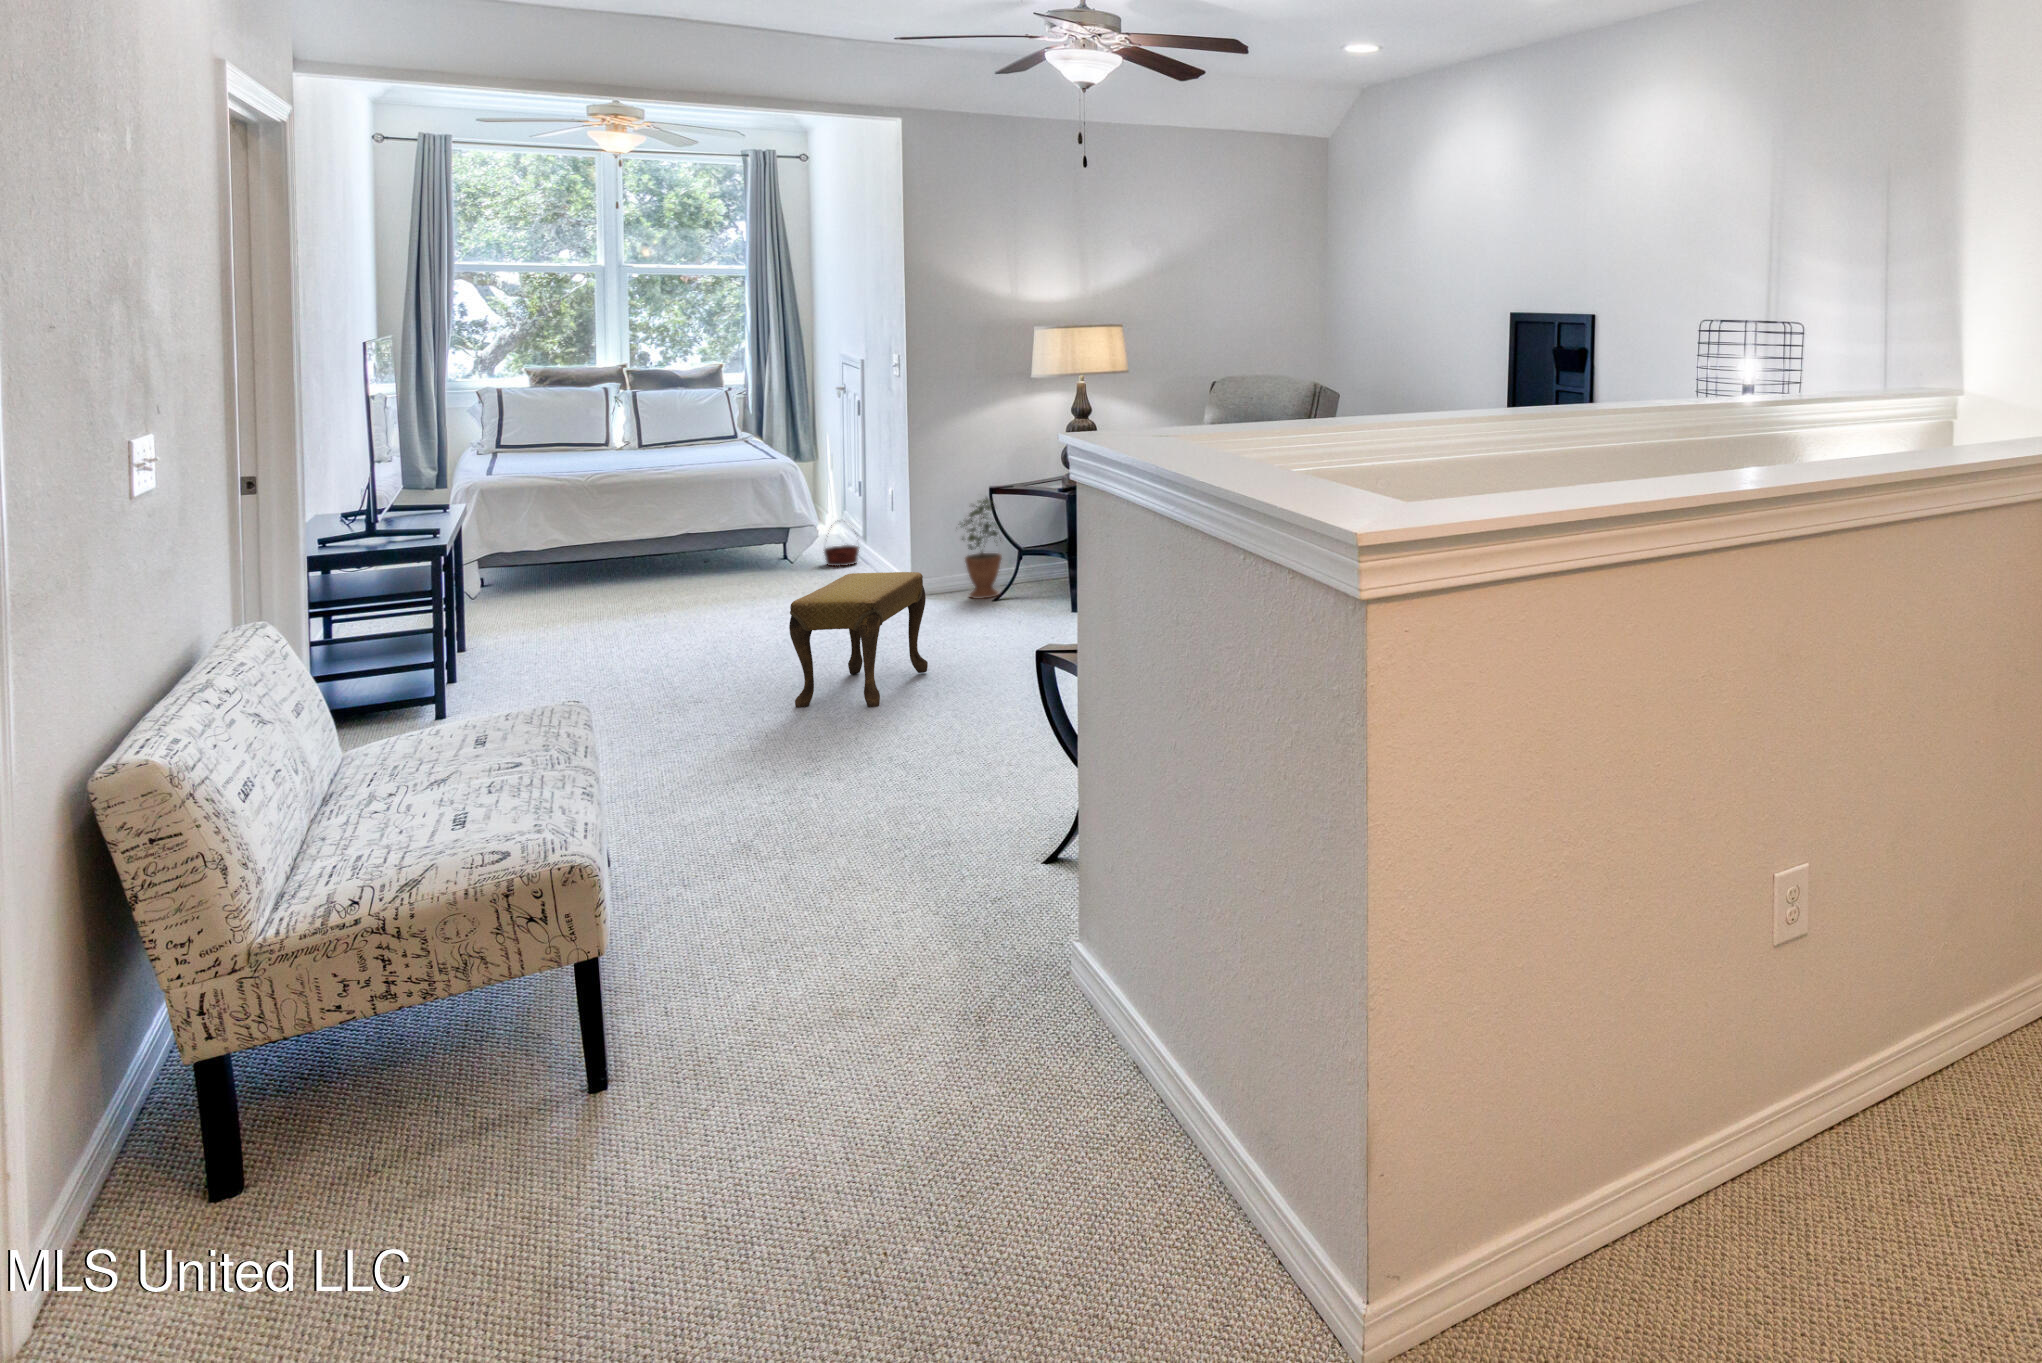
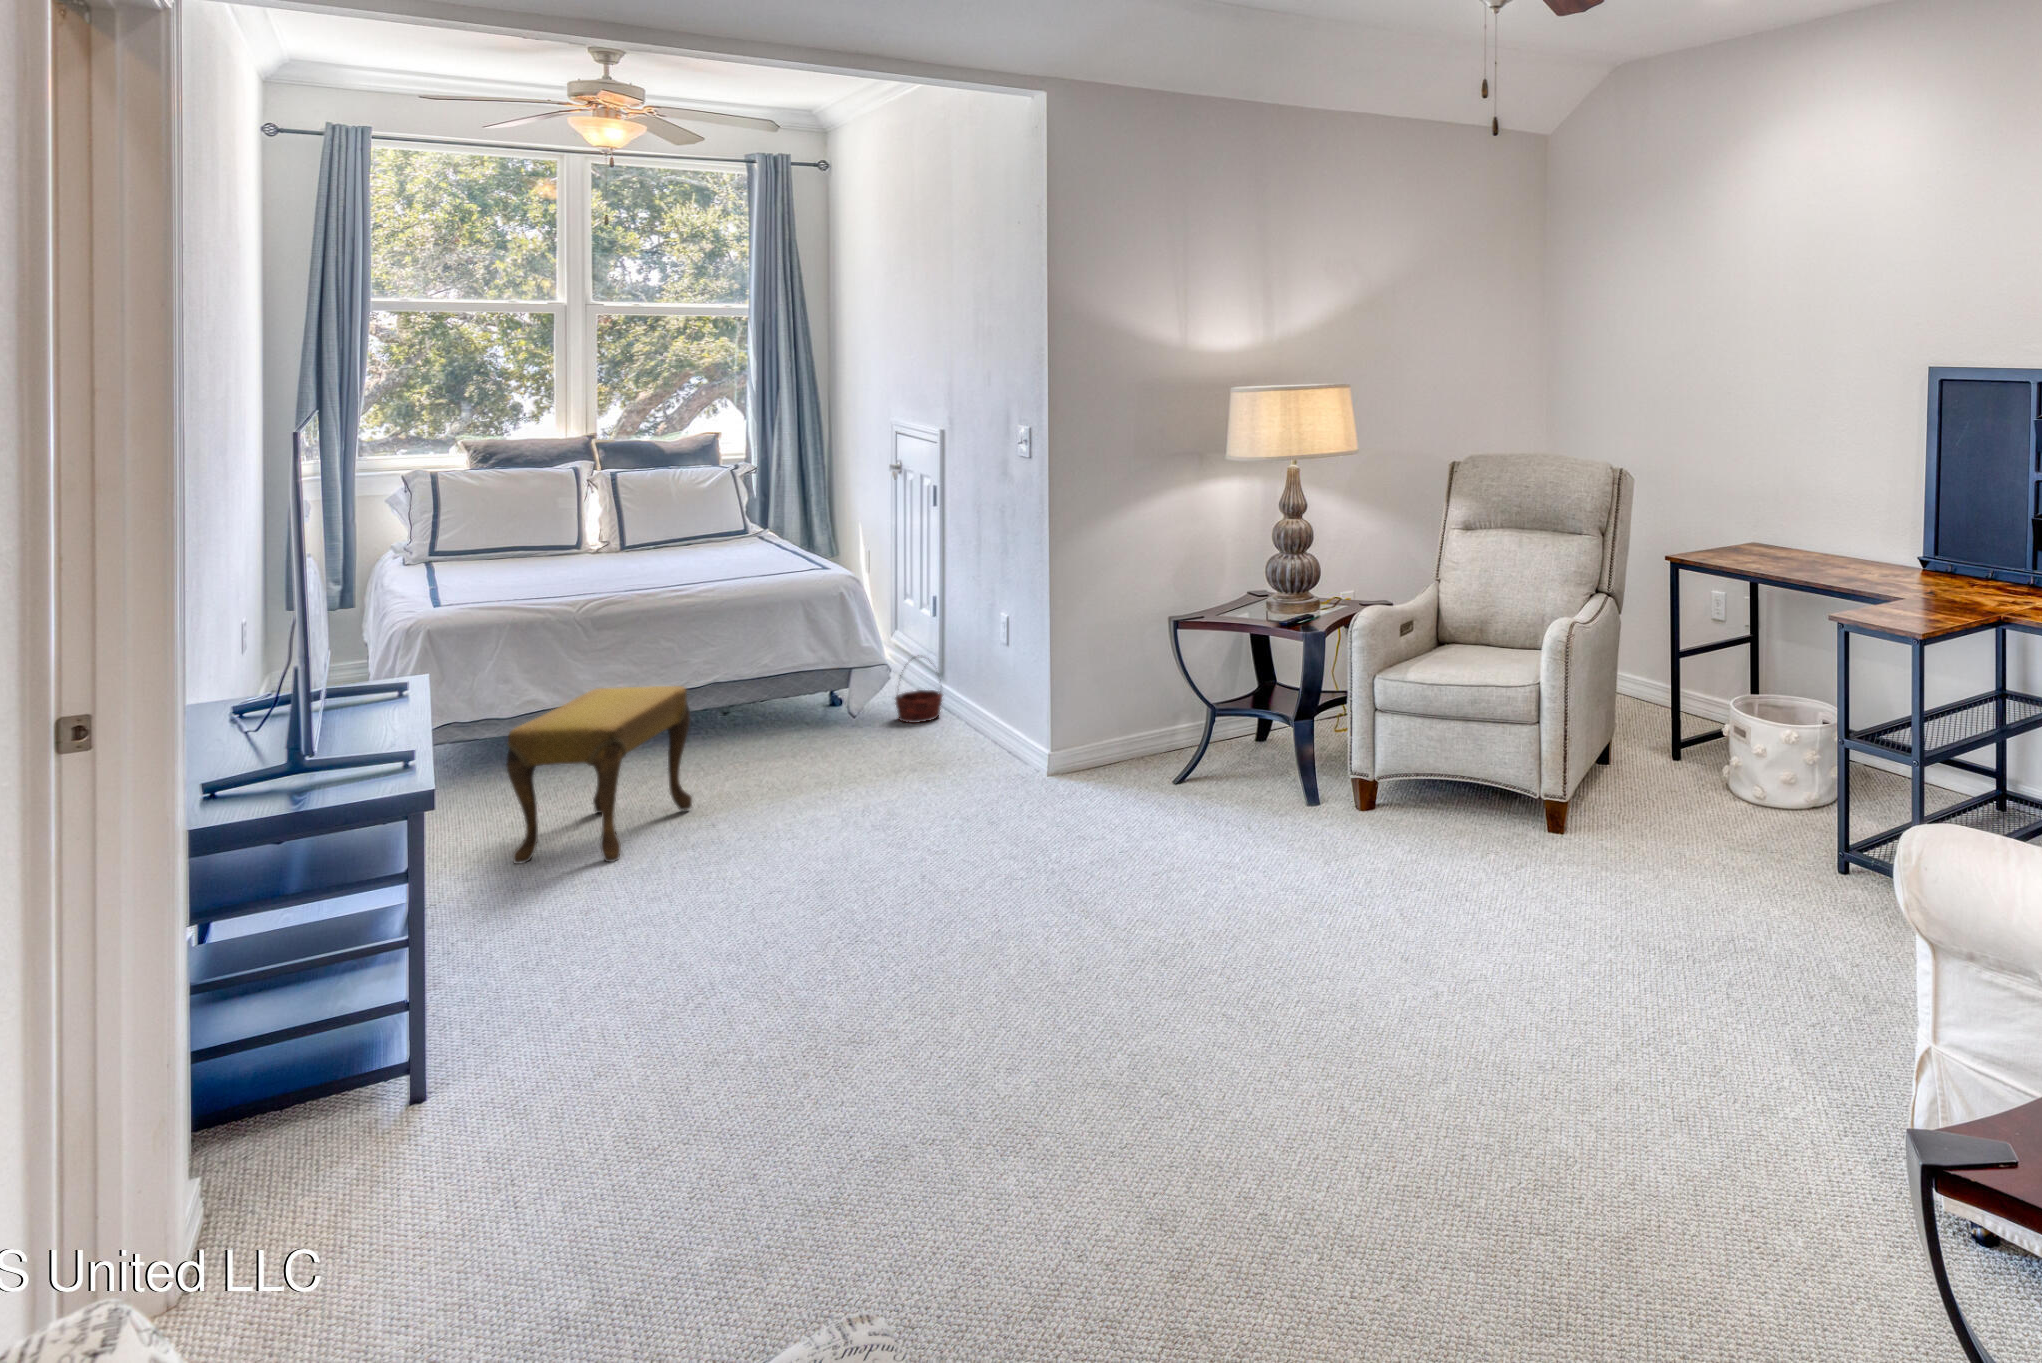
potted plant: present [961,498,1002,599] -> none [1126,628,1190,785]
footstool: present [789,572,928,708] -> present [506,686,692,864]

